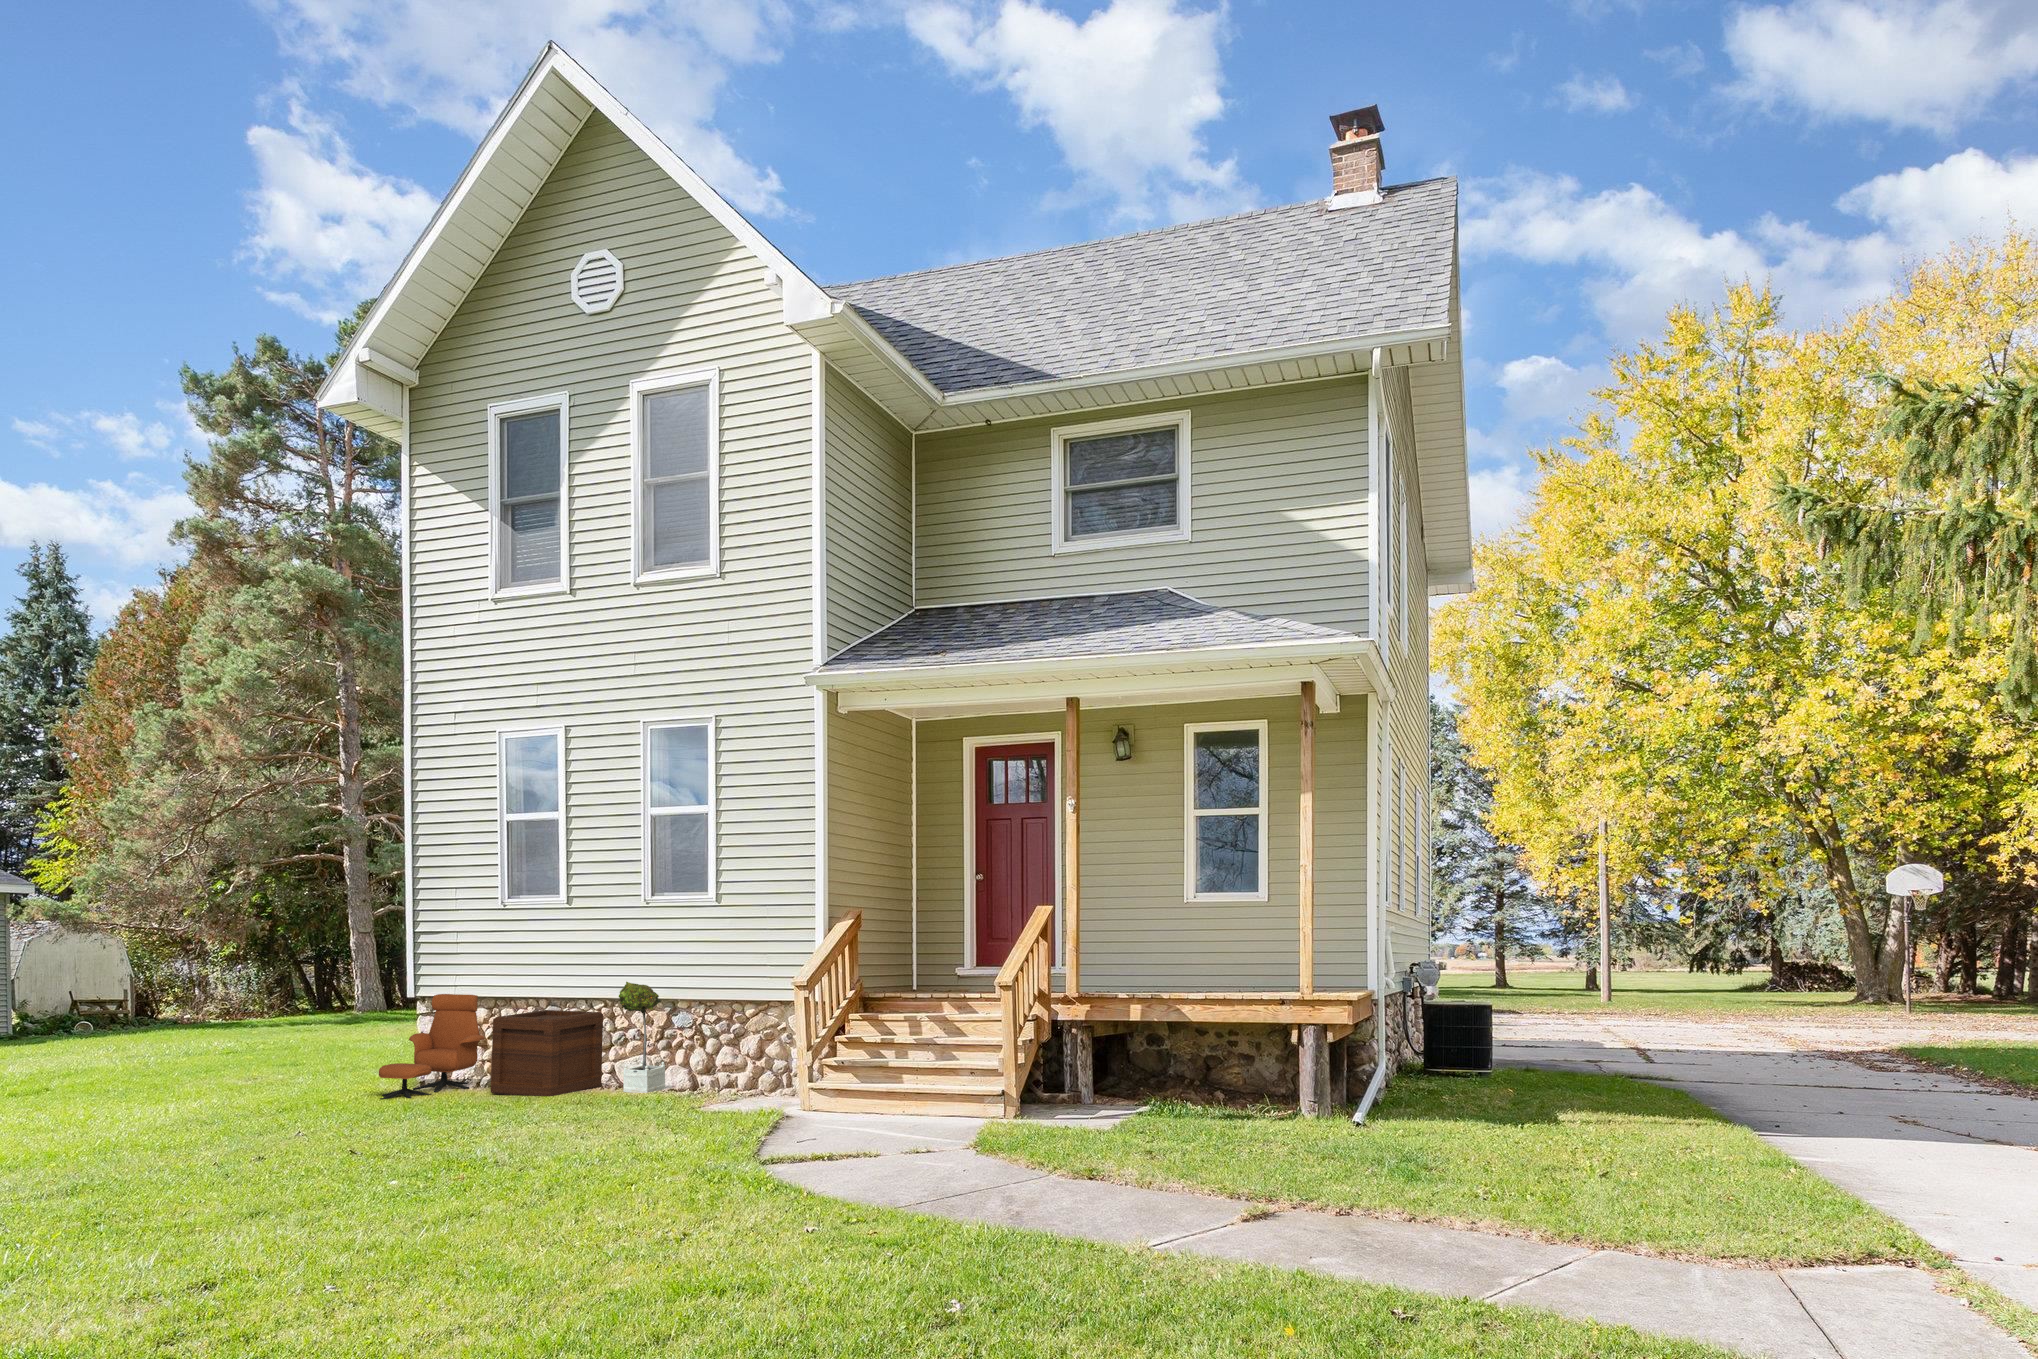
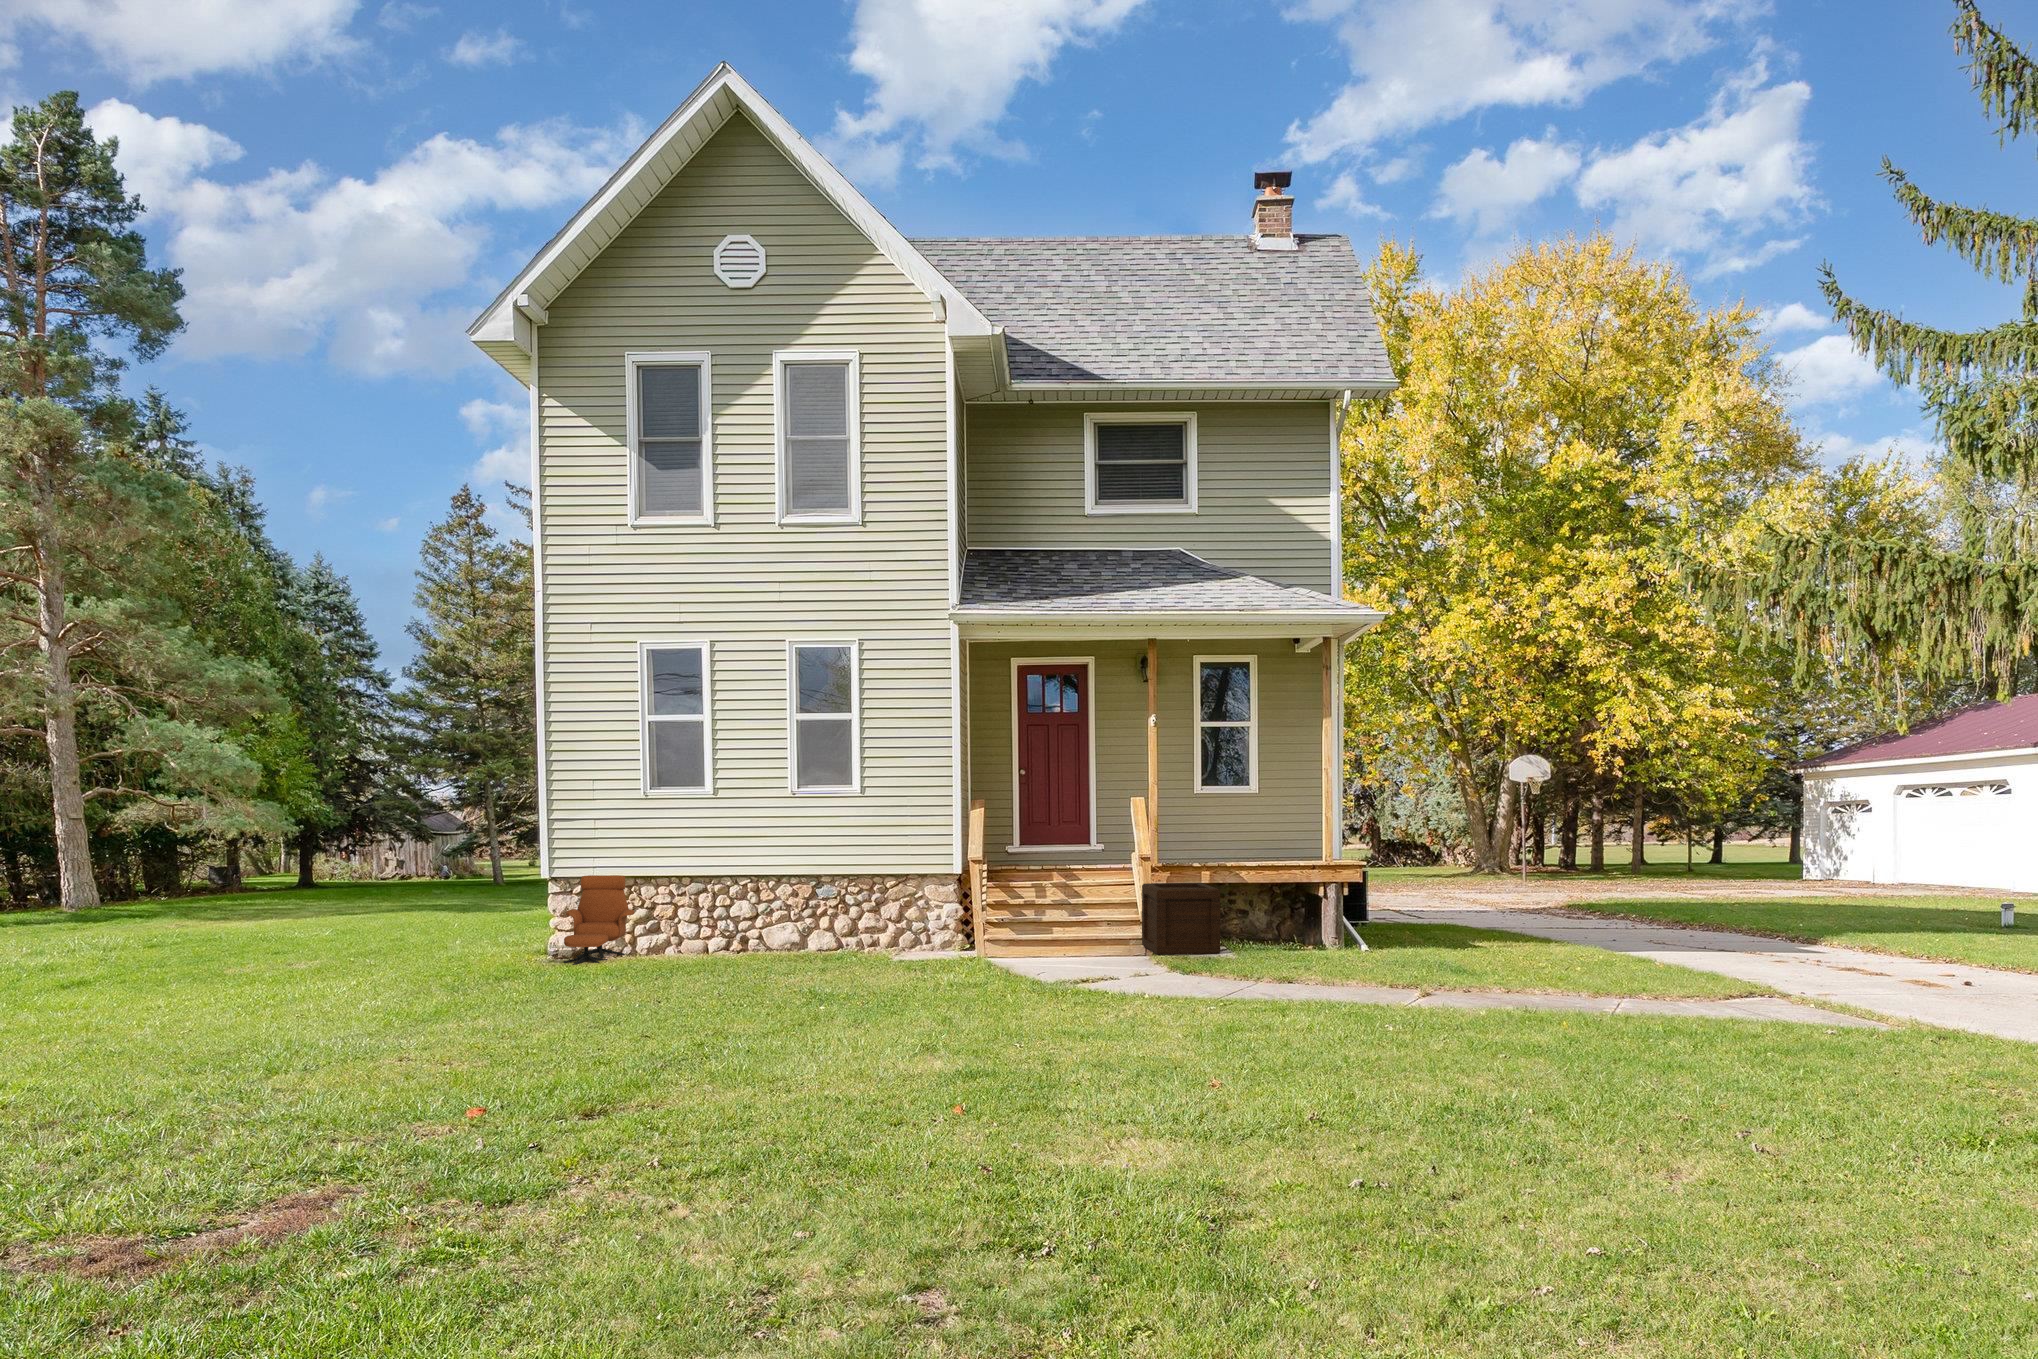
potted tree: present [619,982,665,1093] -> none [778,862,816,951]
wooden crate: present [491,1010,603,1096] -> present [1142,883,1220,955]

